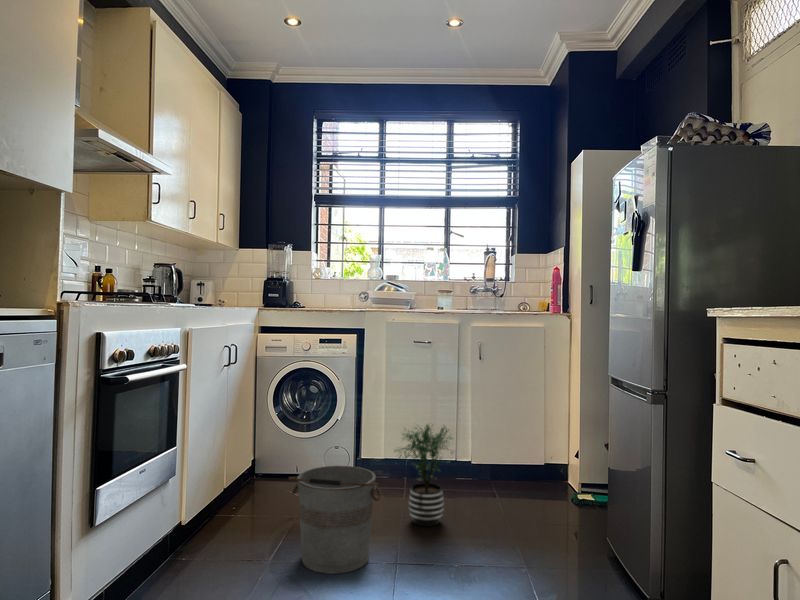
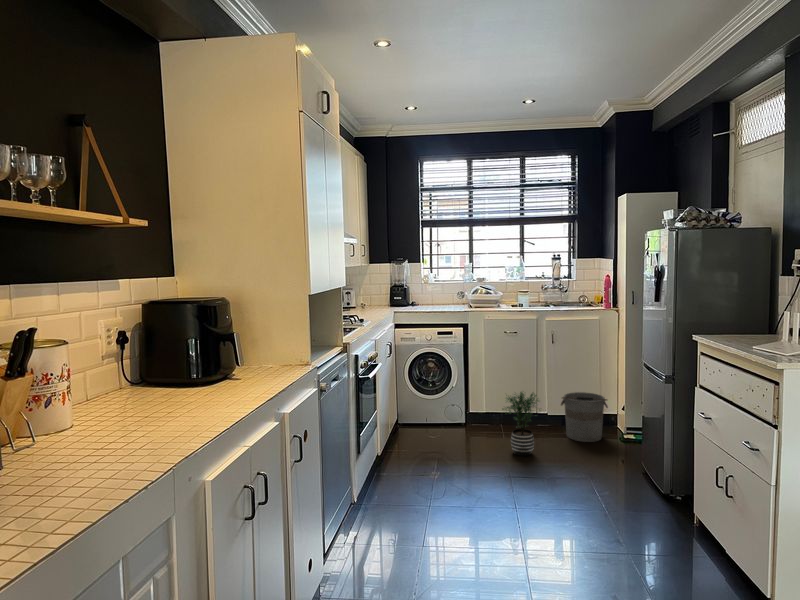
bucket: present [289,466,381,574] -> present [561,392,608,442]

